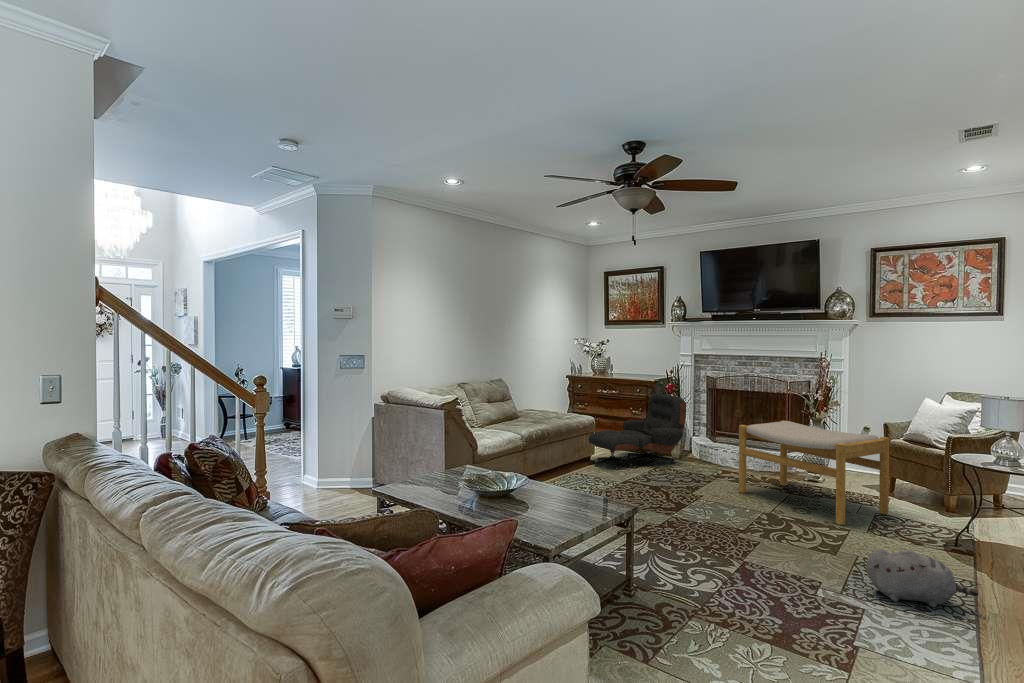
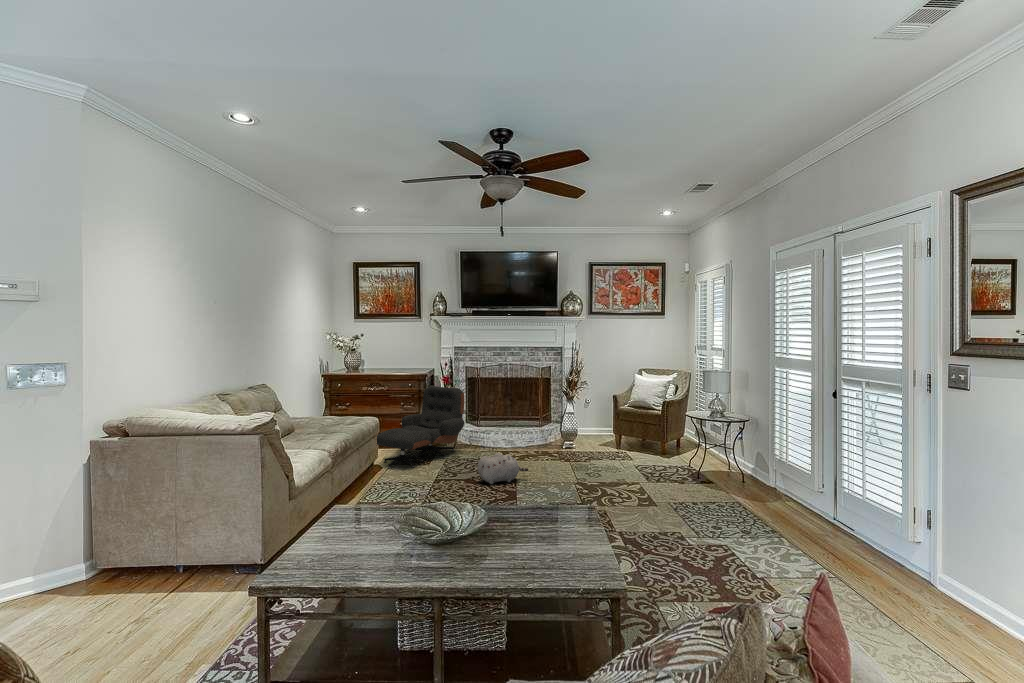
footstool: present [739,421,889,525] -> none [534,401,639,480]
plush toy: present [867,549,978,607] -> present [478,453,528,484]

